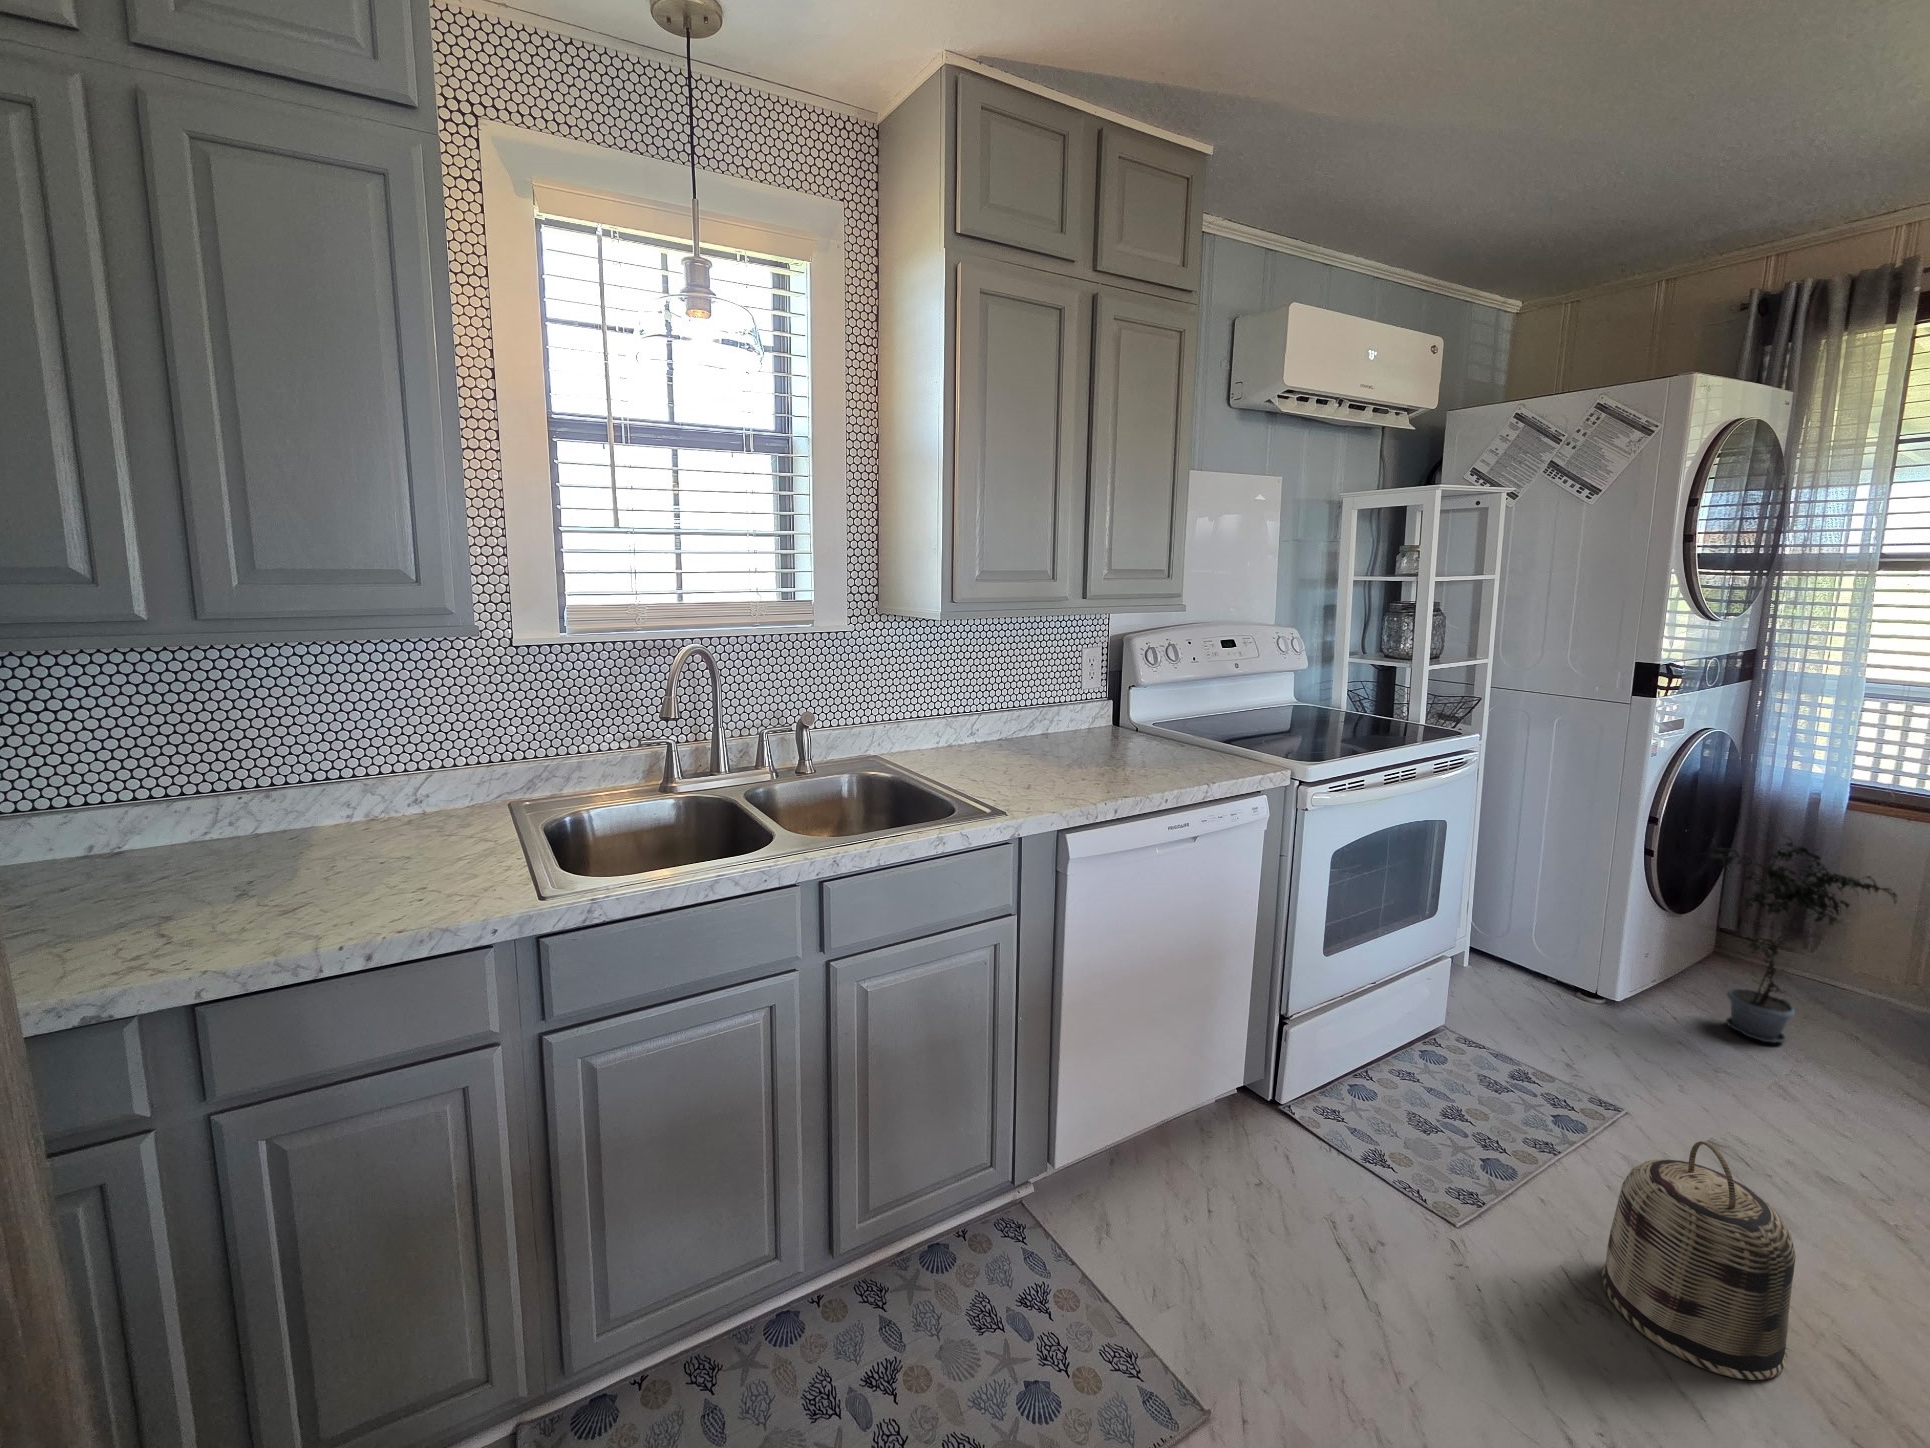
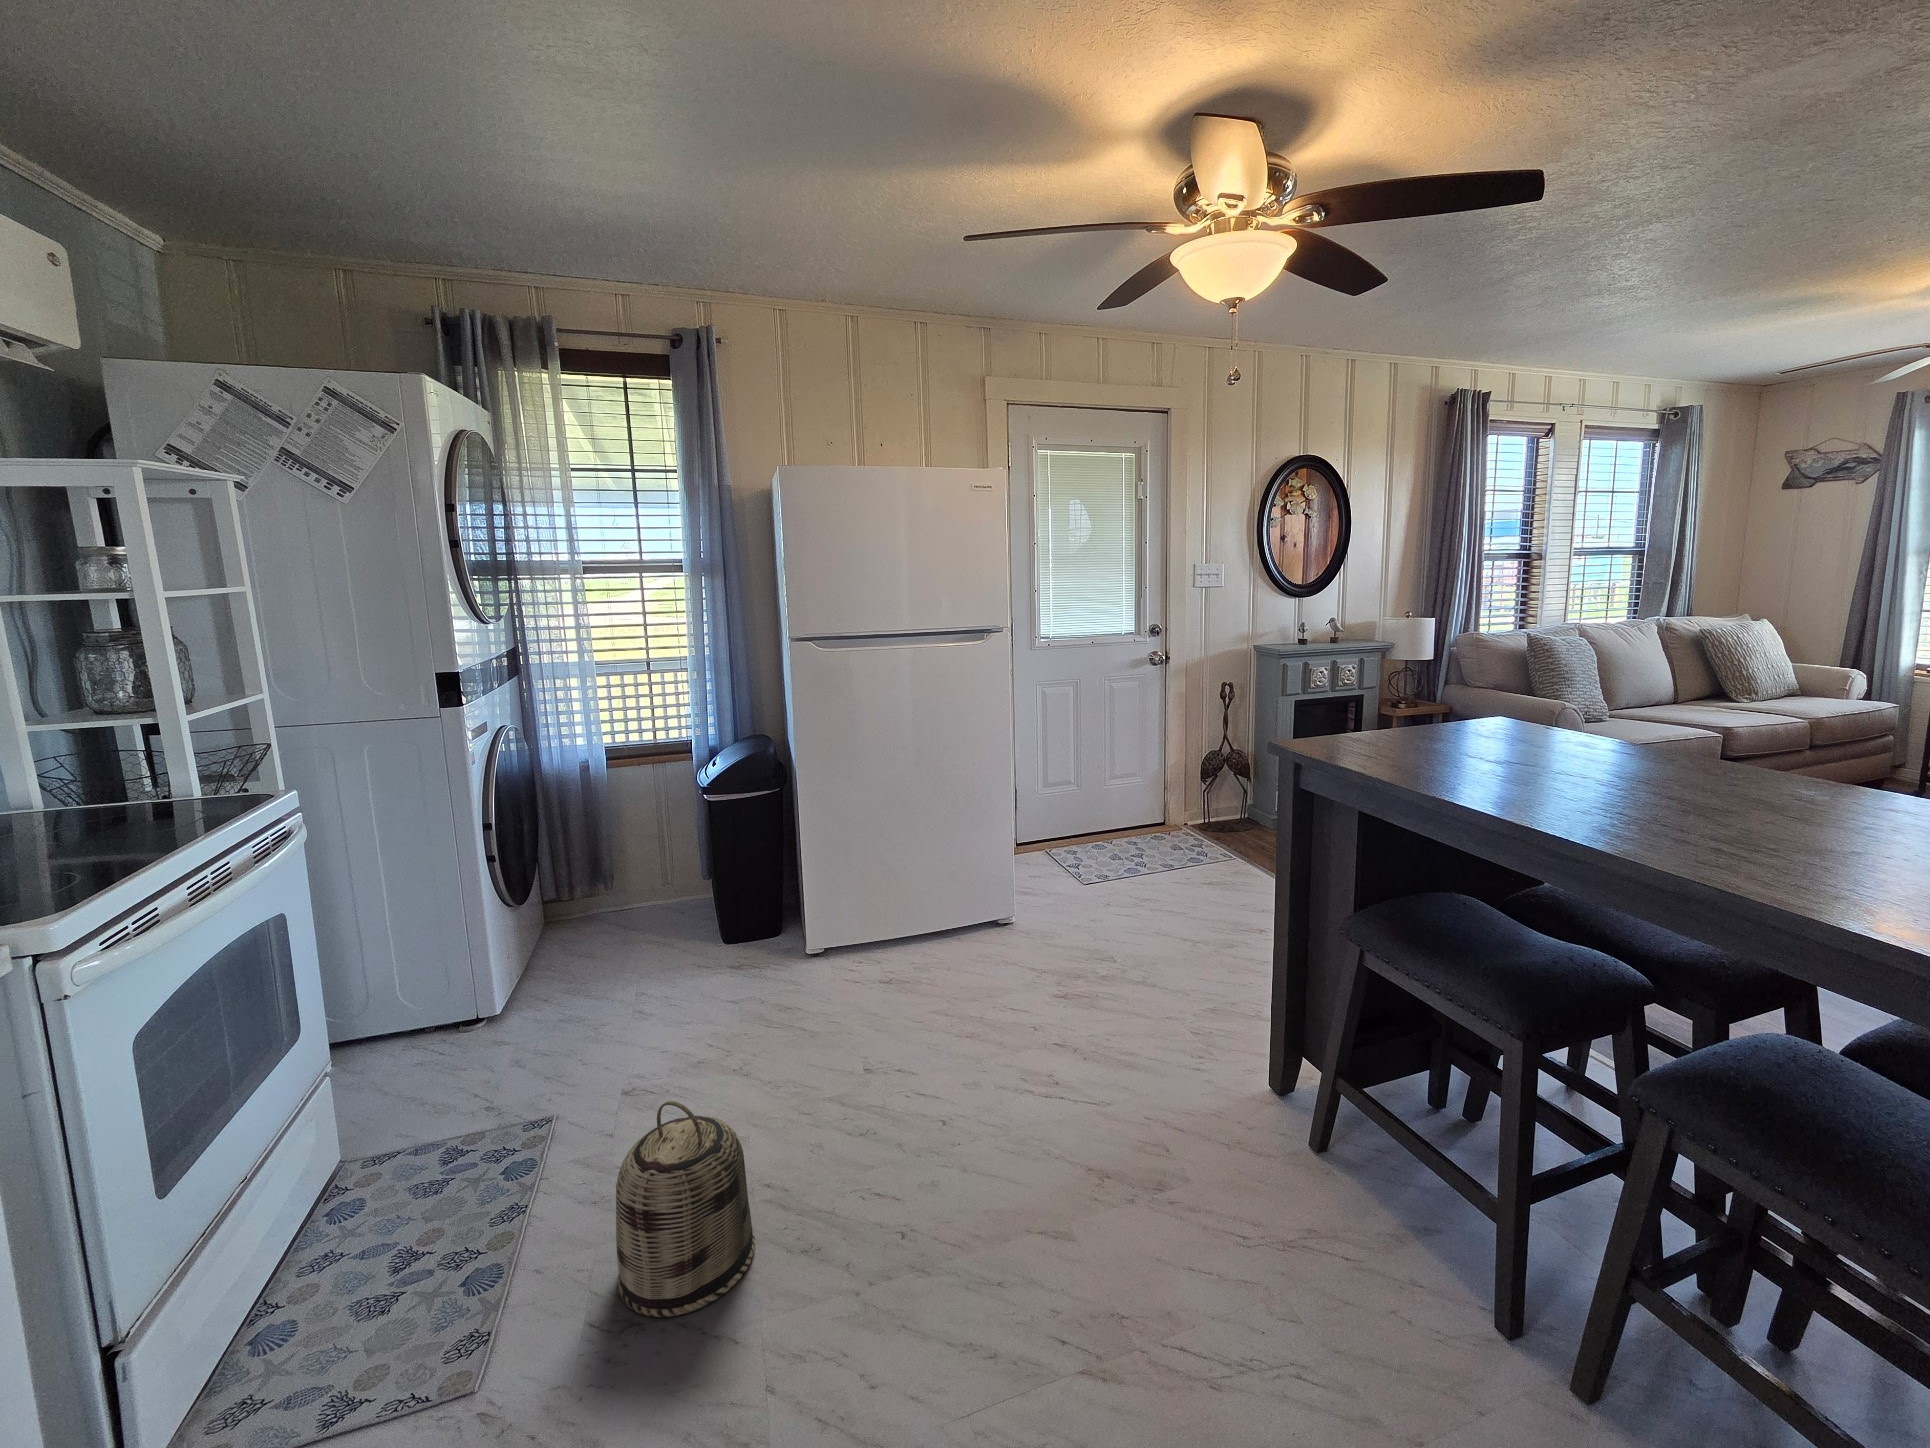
potted plant: present [1708,835,1897,1043] -> none [525,802,659,982]

